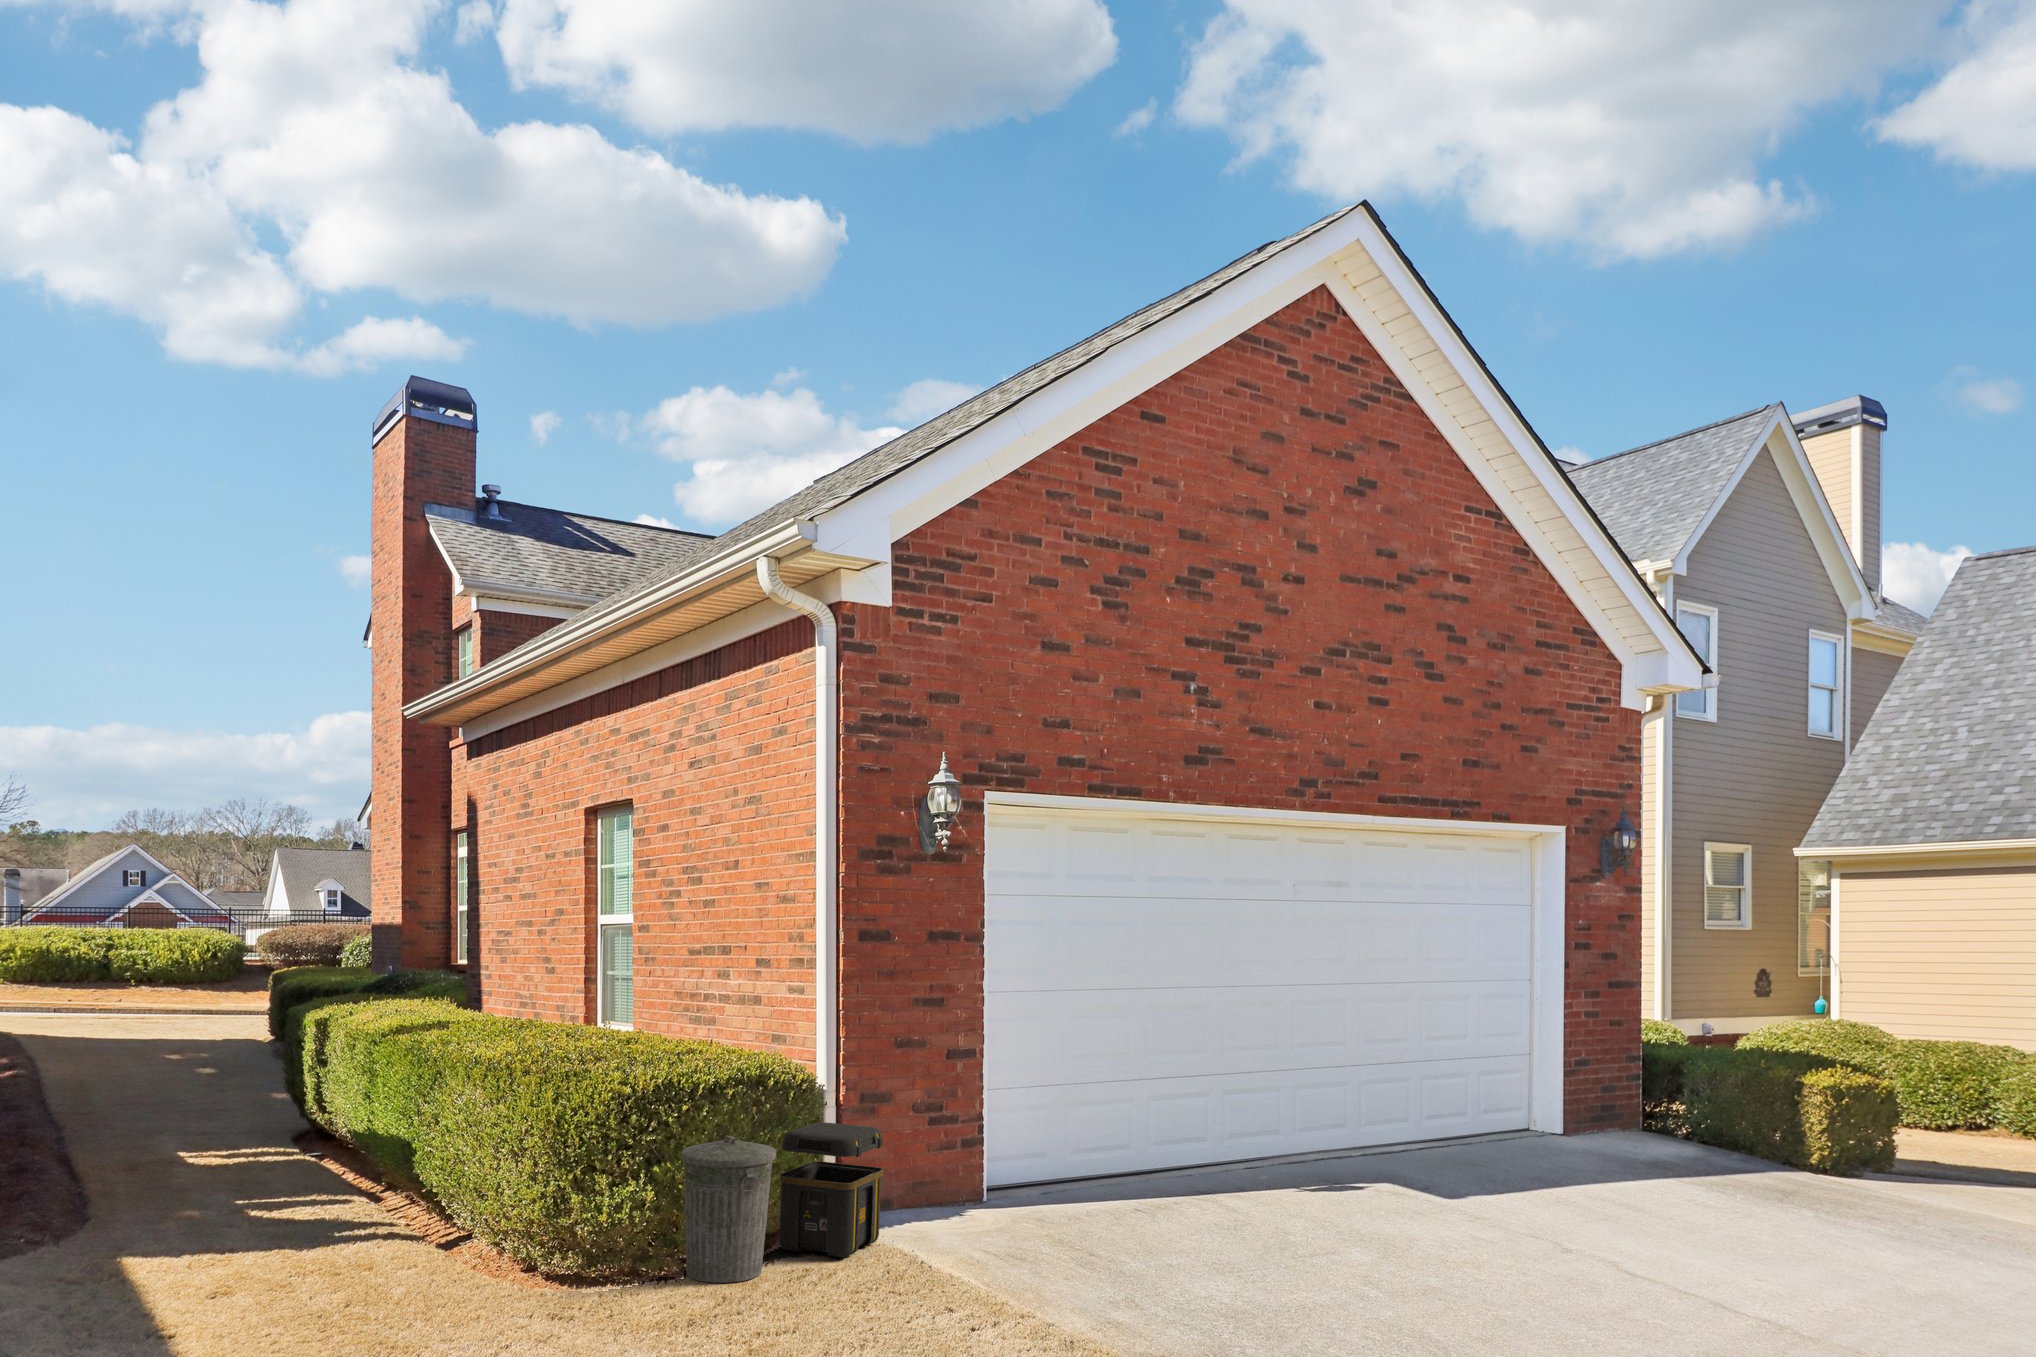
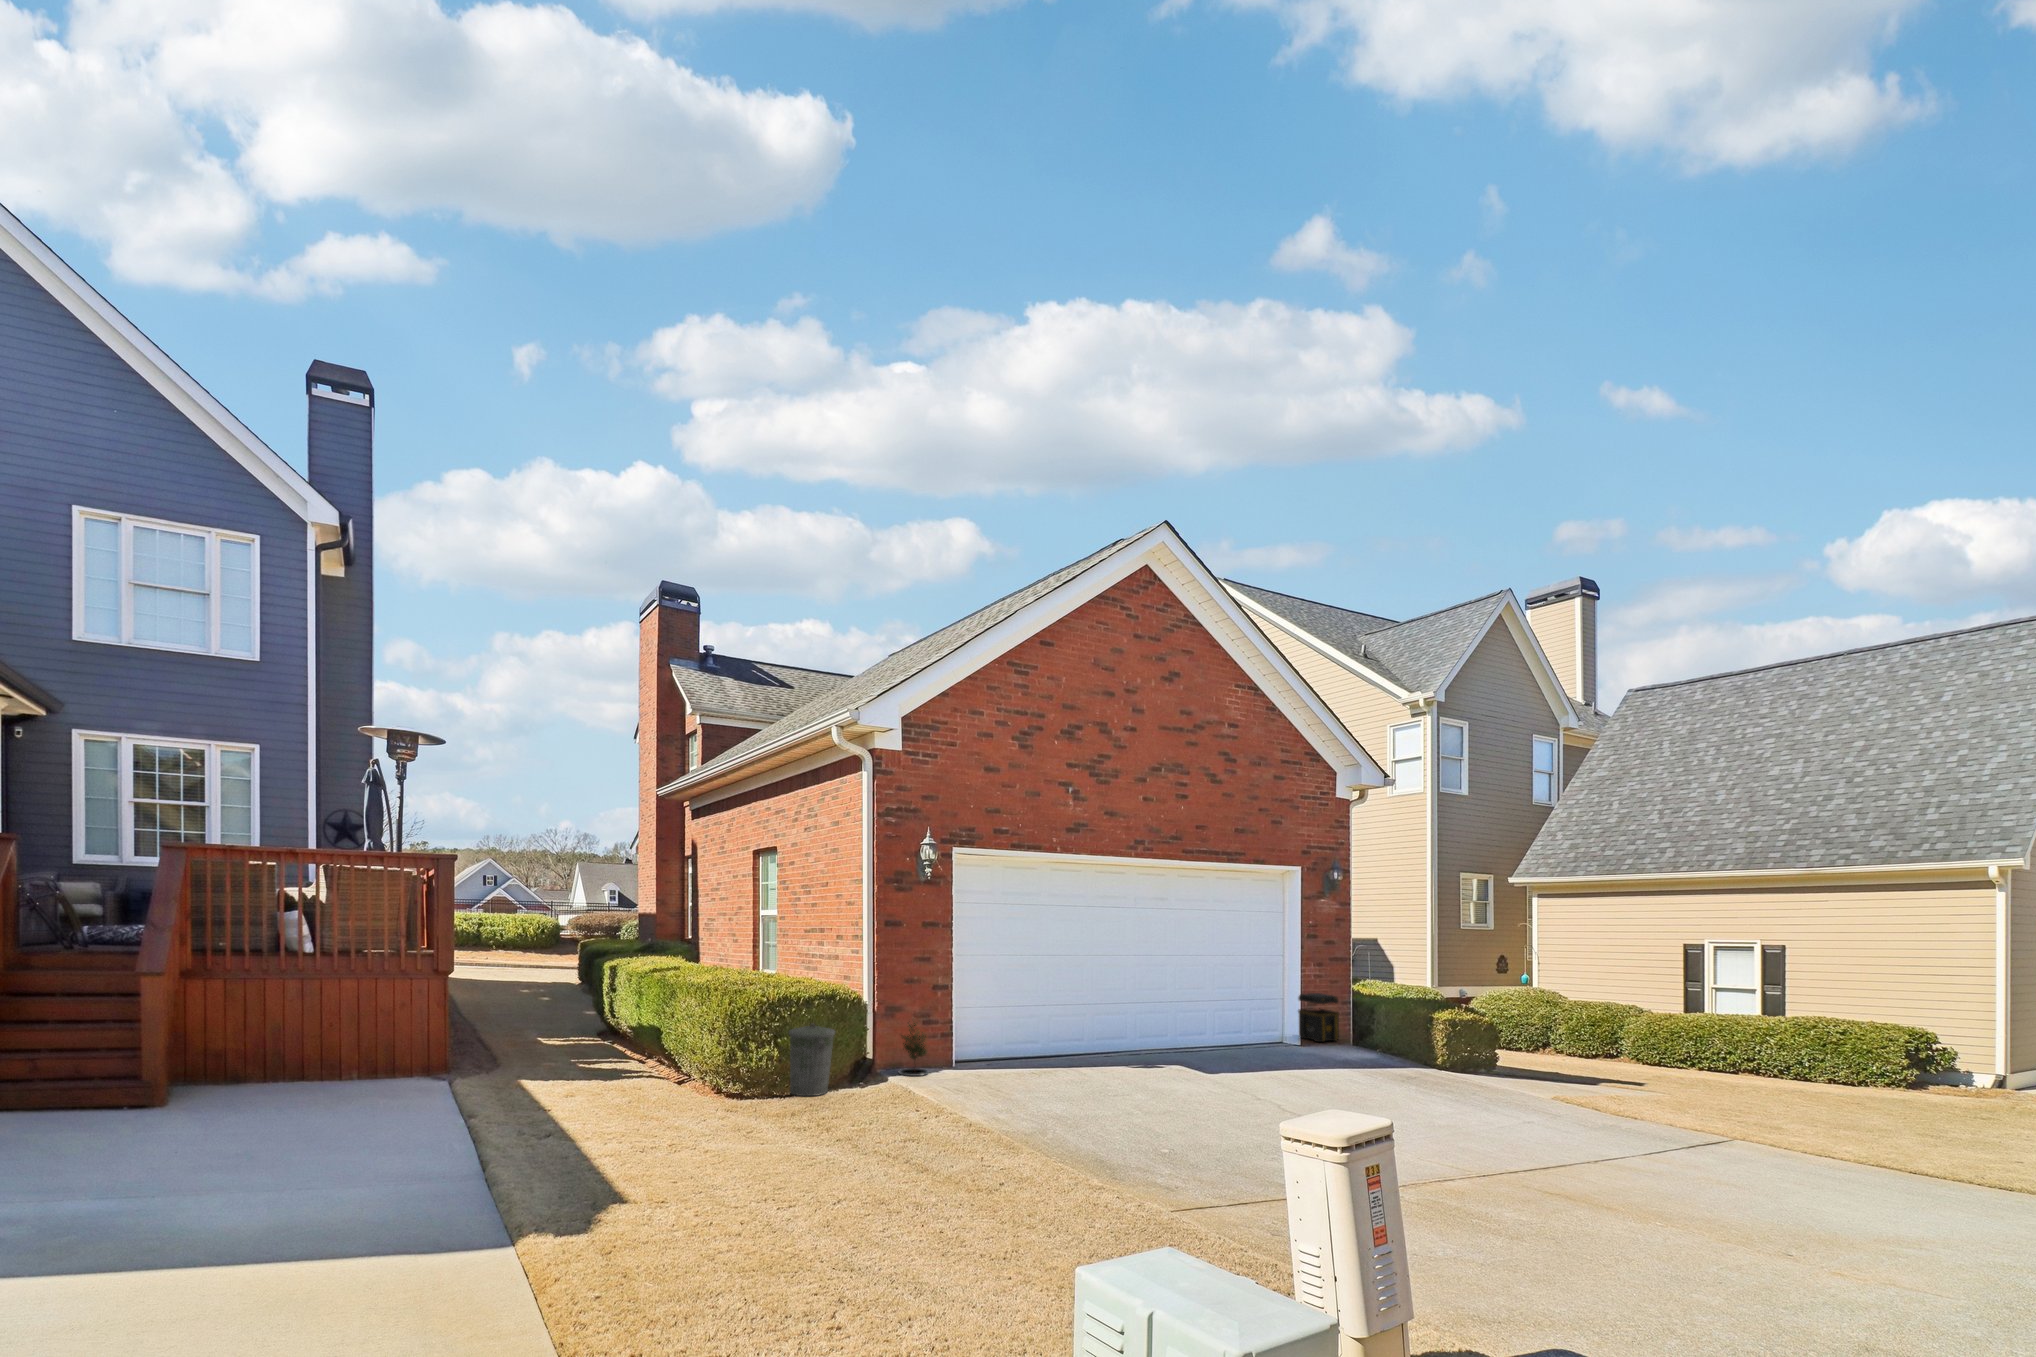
potted tree: none [889,1115,951,1230] -> present [899,1023,929,1076]
toolbox: present [779,1122,883,1257] -> present [1298,993,1339,1042]

